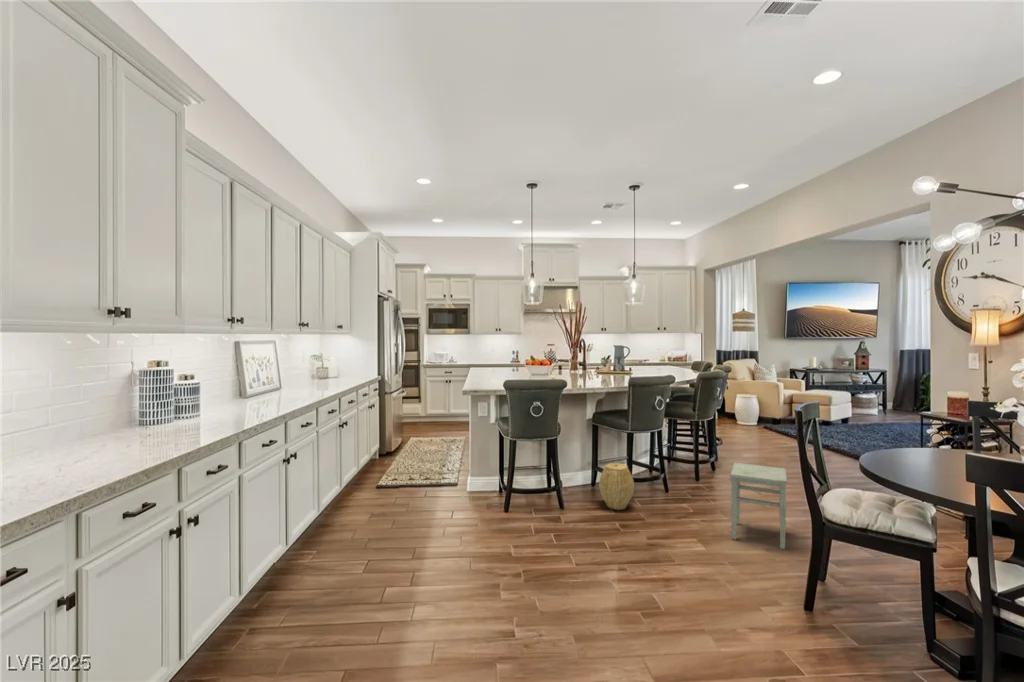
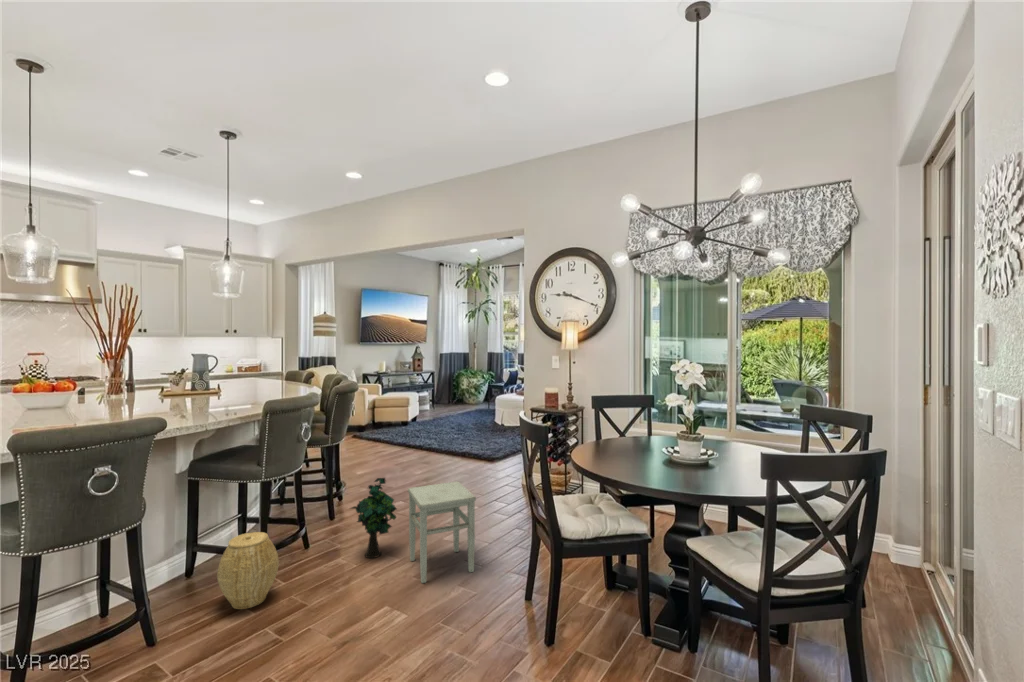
decorative plant: none [691,450,731,513] -> present [352,478,397,558]

